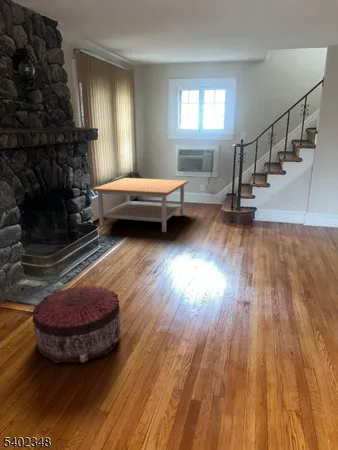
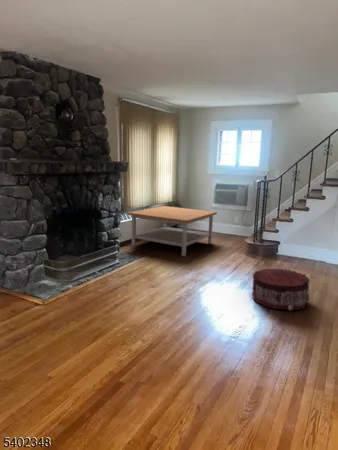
pouf: present [32,286,121,363] -> present [252,269,309,310]

